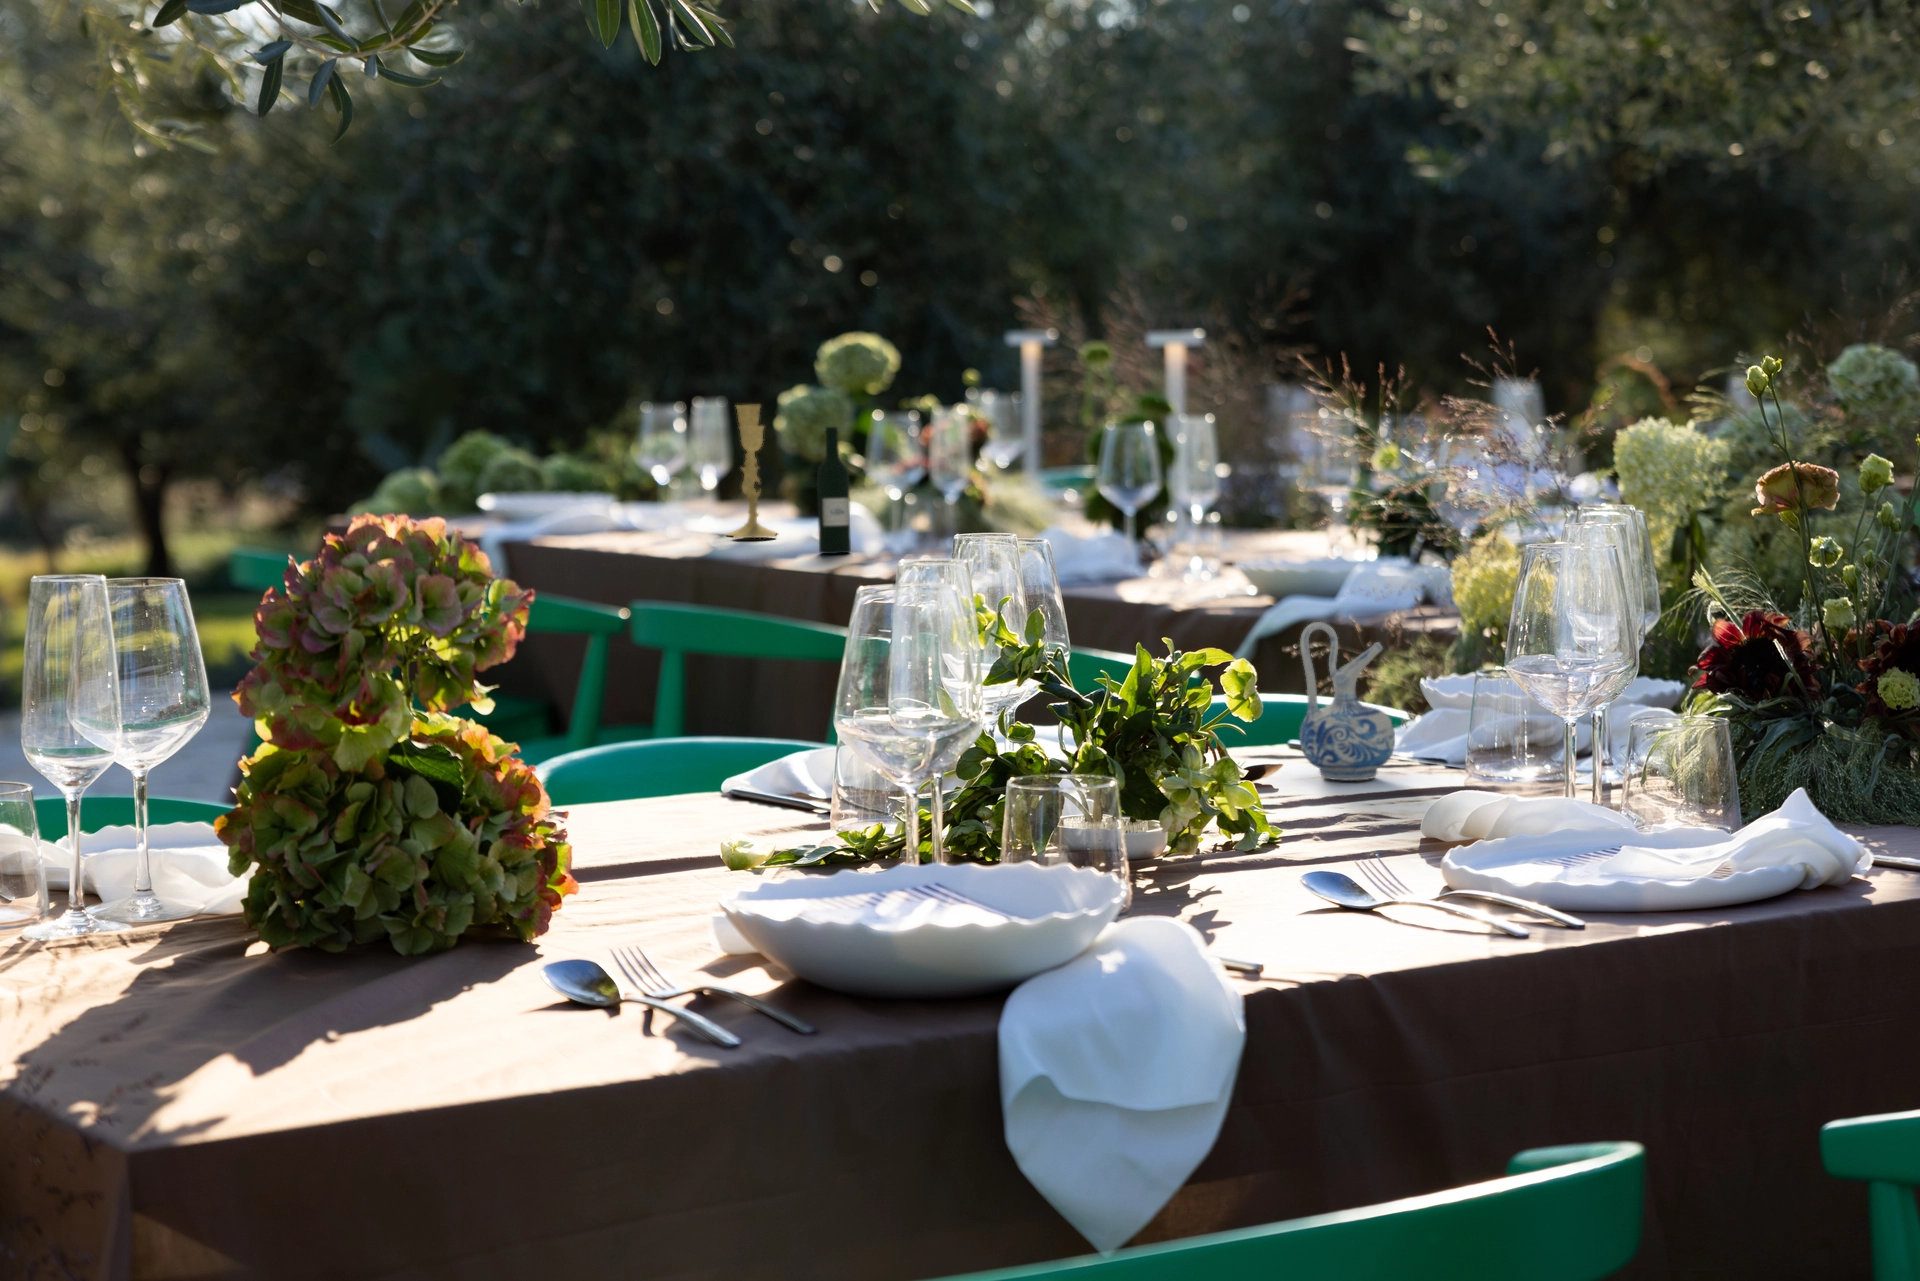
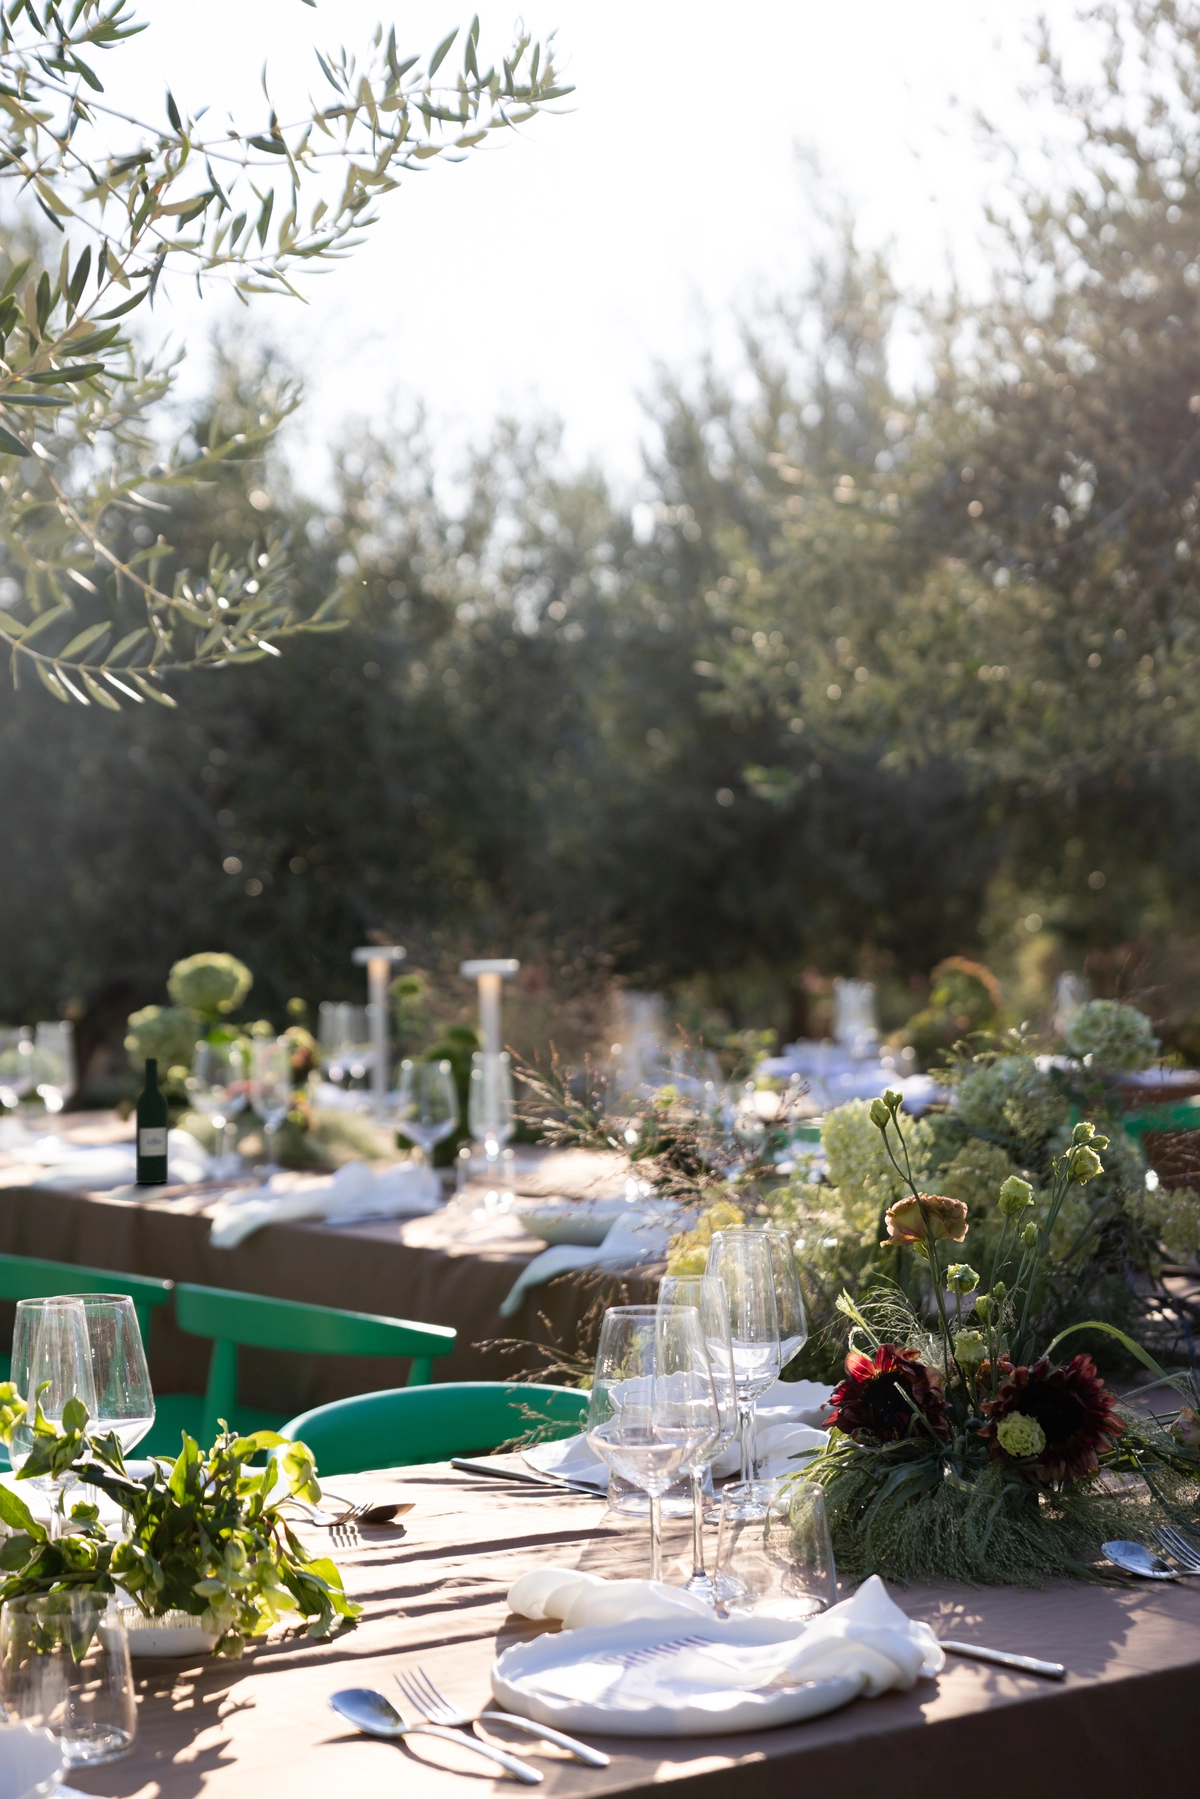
candlestick: present [728,405,777,538] -> none [62,1028,116,1161]
ceramic pitcher: present [1299,622,1395,780] -> none [442,1351,541,1522]

